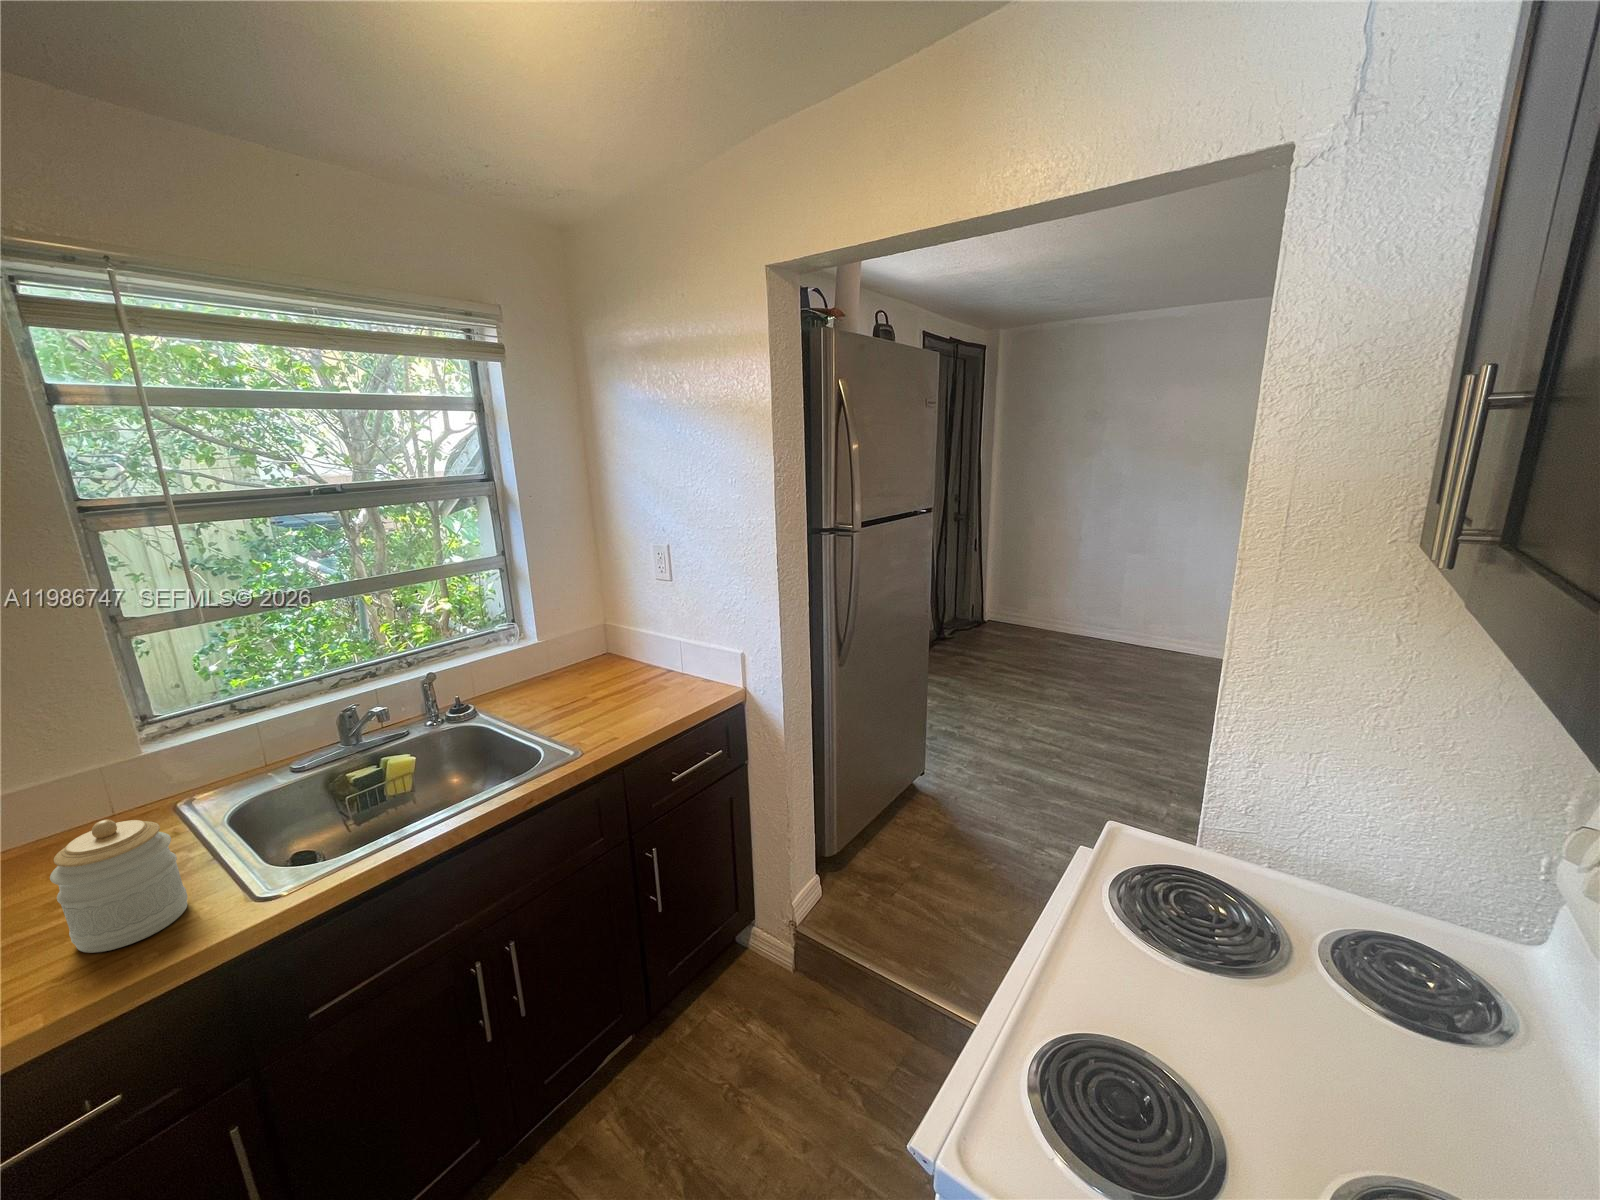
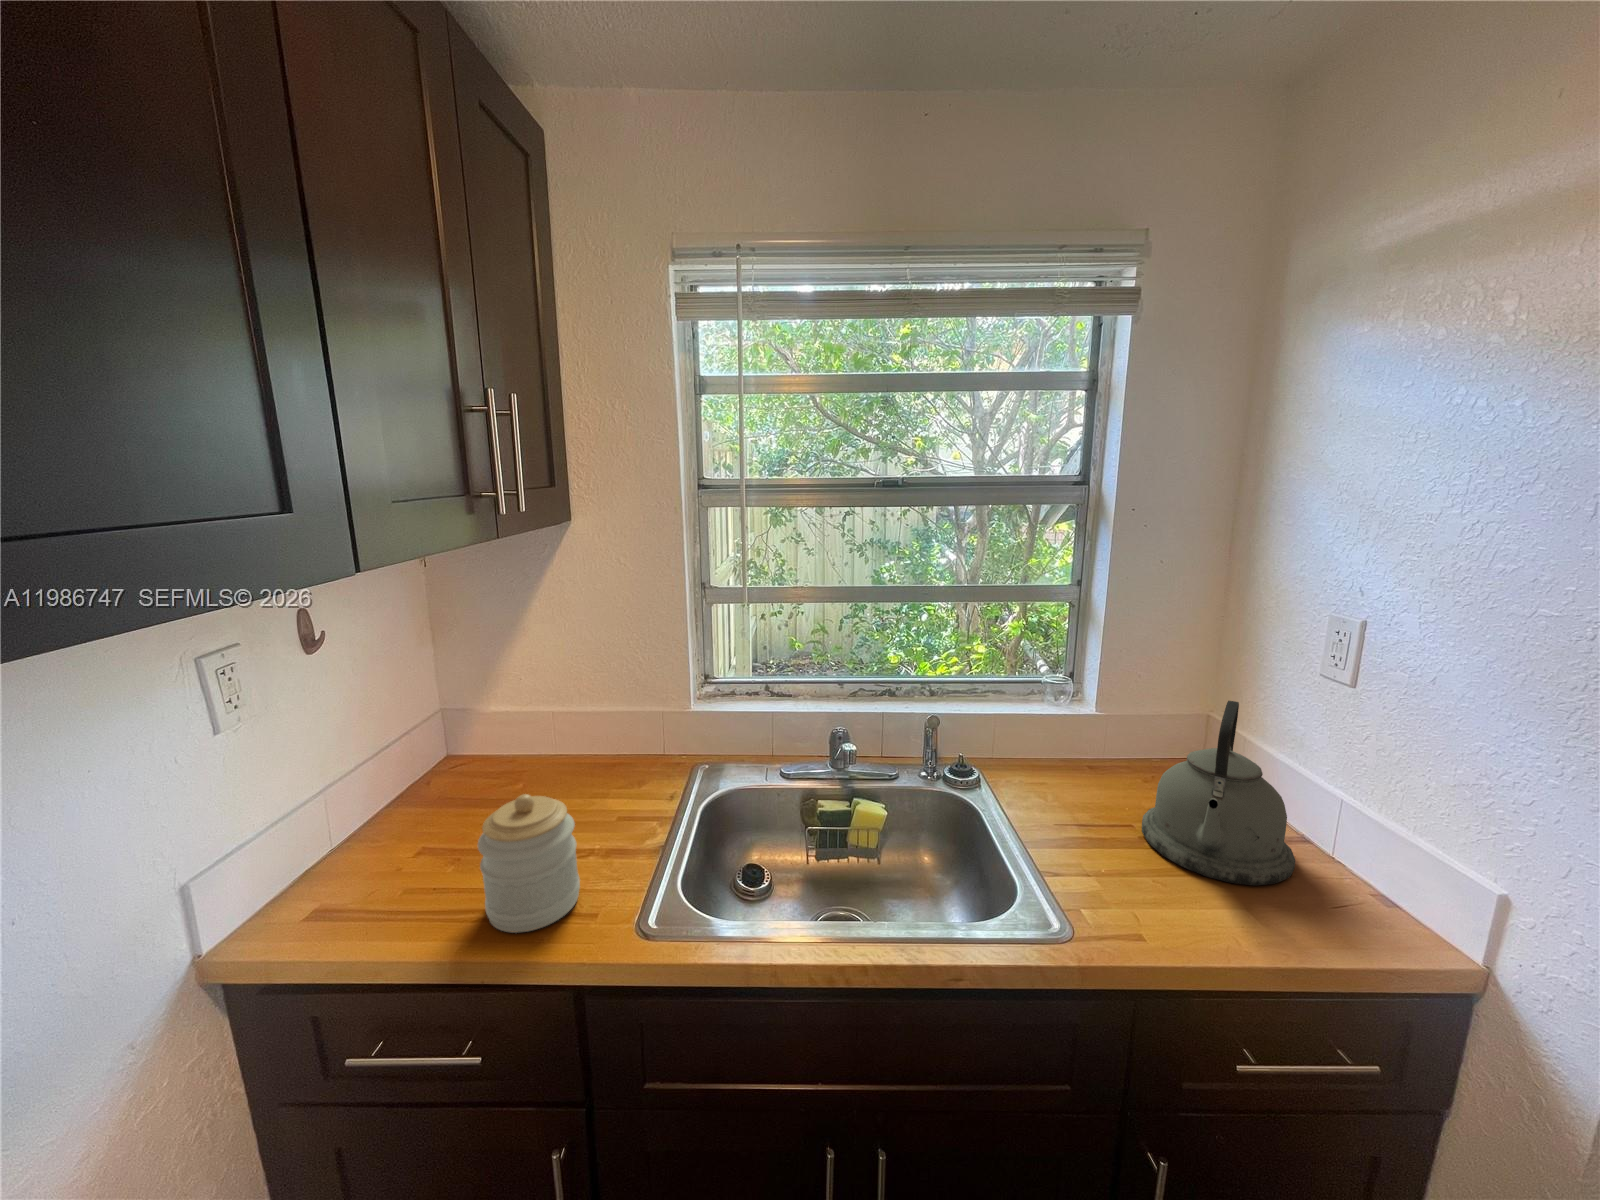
kettle: none [590,602,667,701] -> present [1142,701,1295,886]

